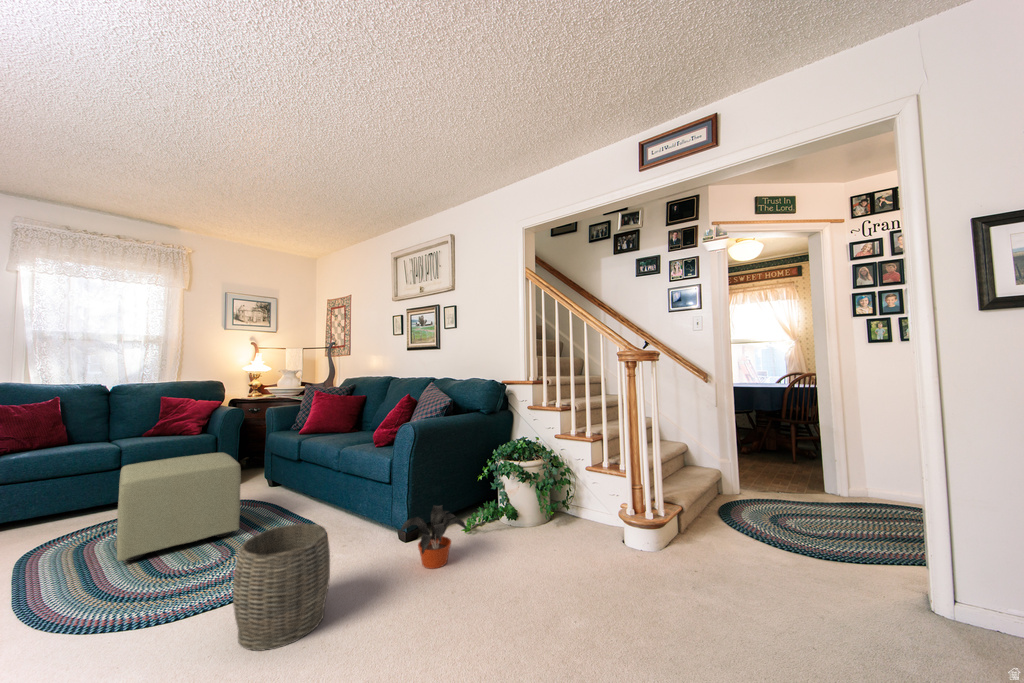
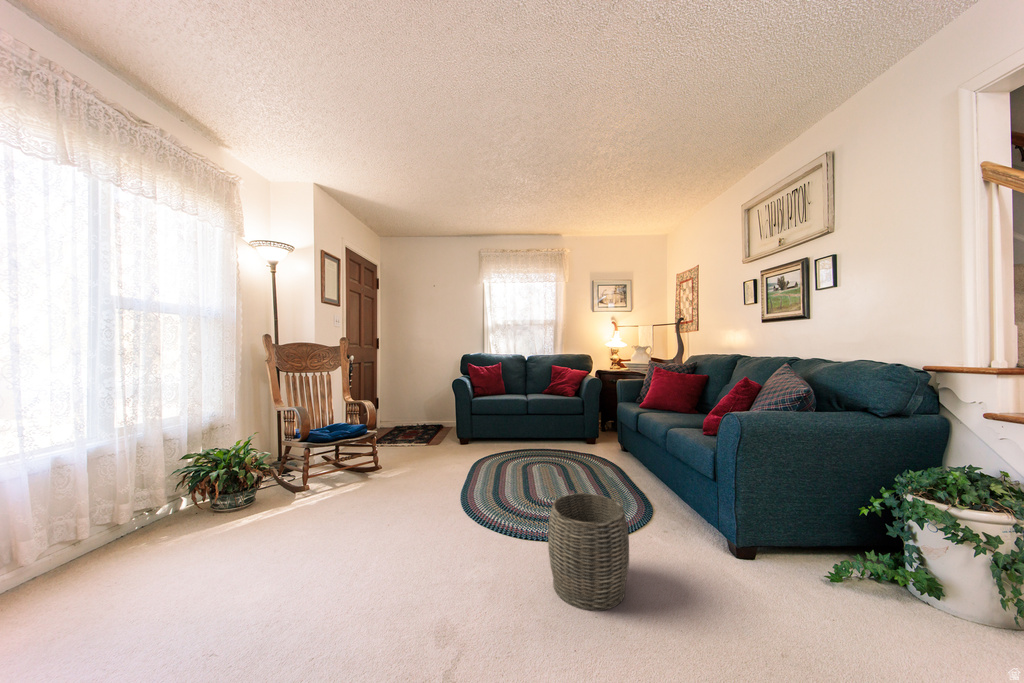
ottoman: present [117,453,241,561] -> none [513,412,586,483]
potted plant: present [400,506,466,569] -> none [717,528,825,617]

